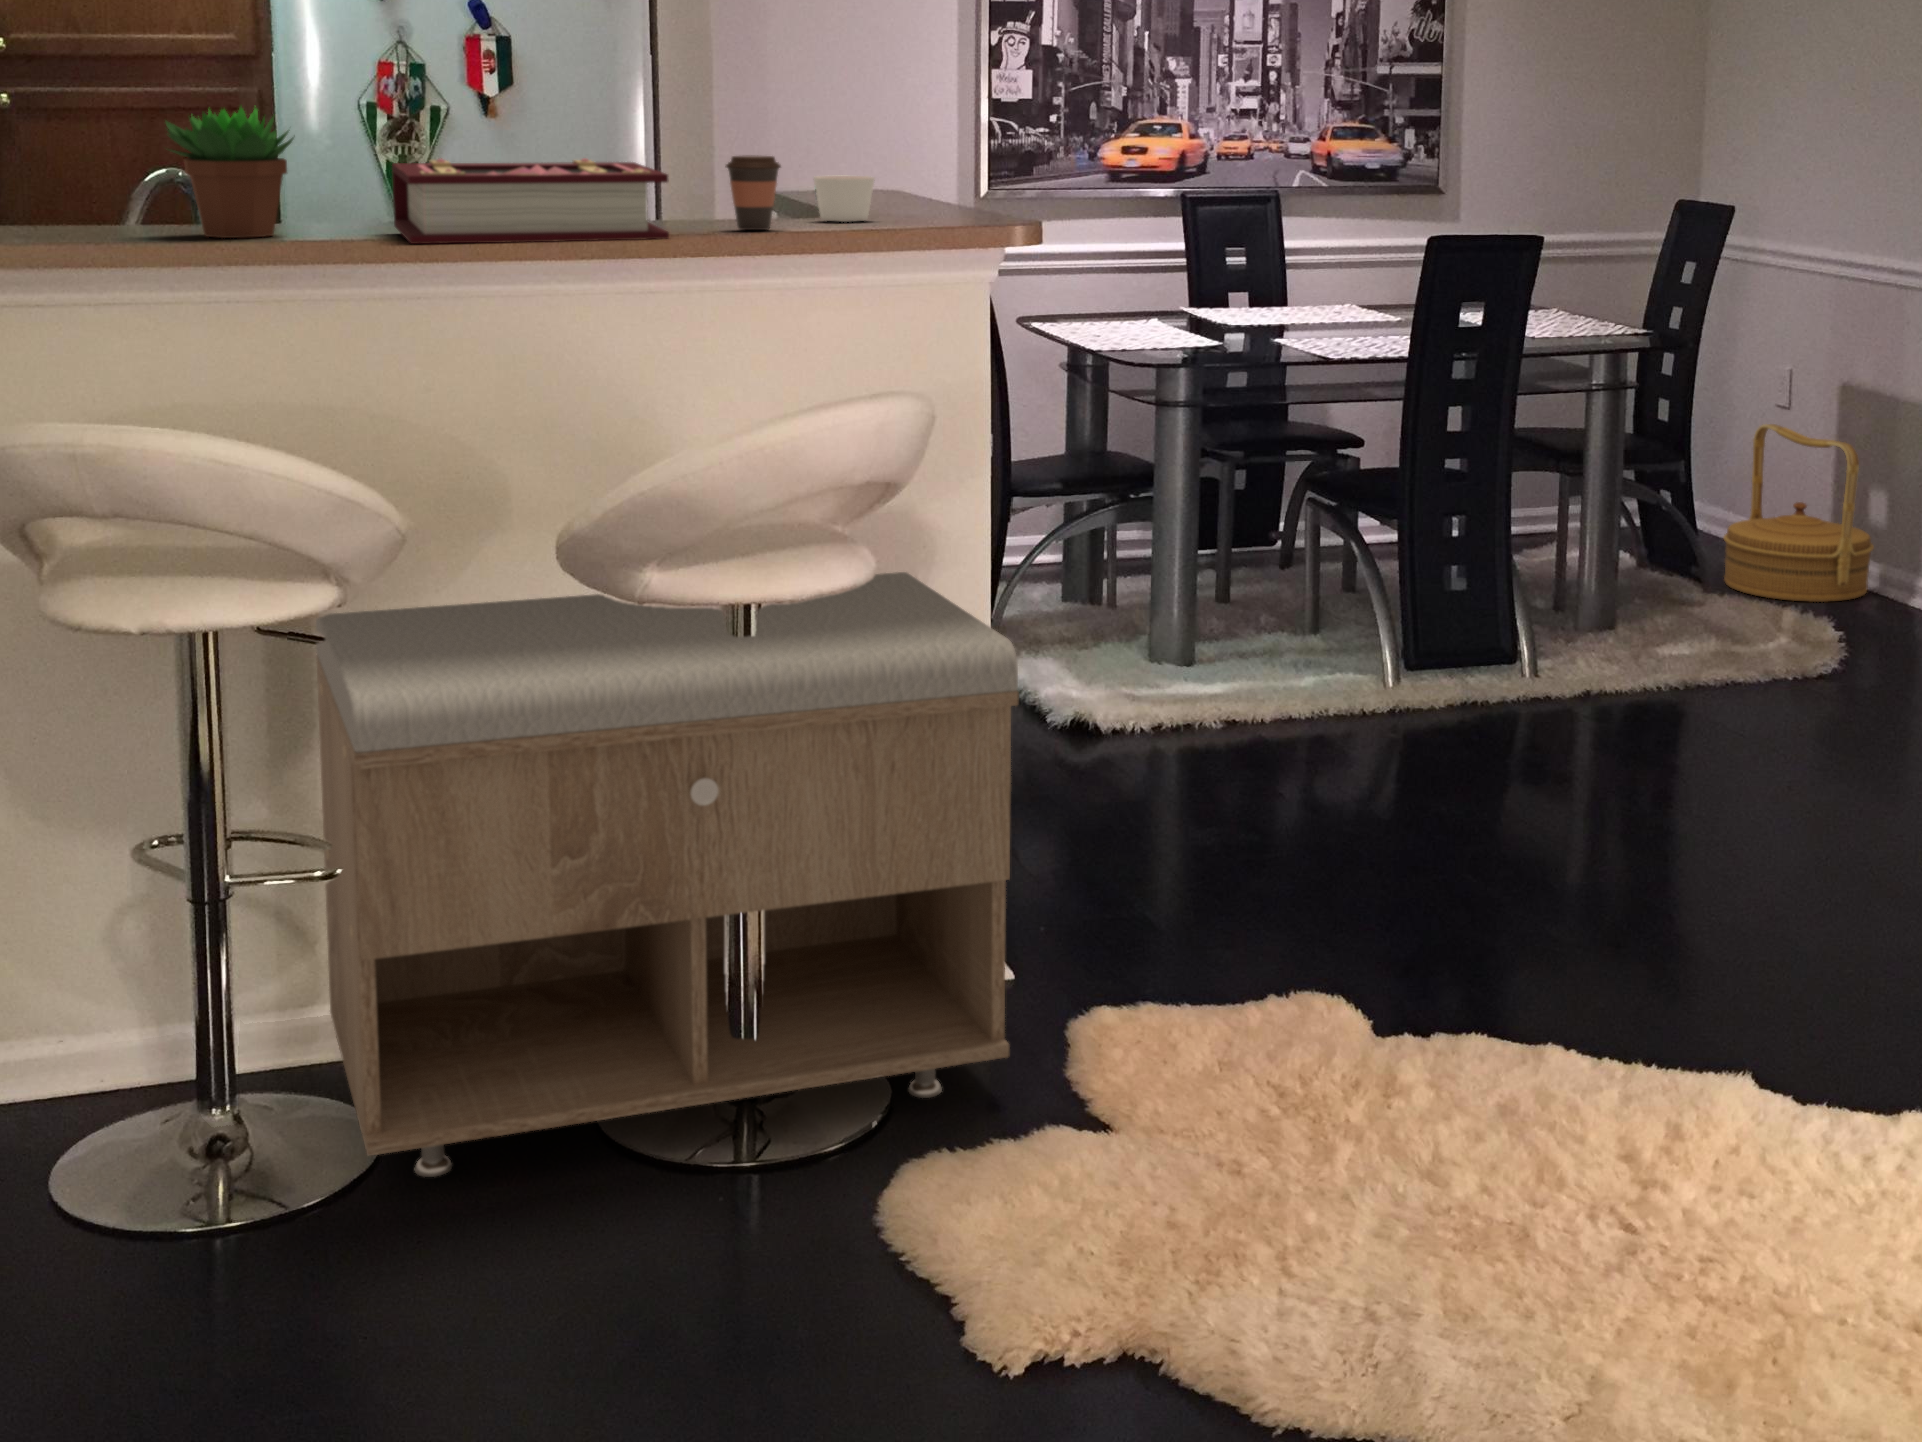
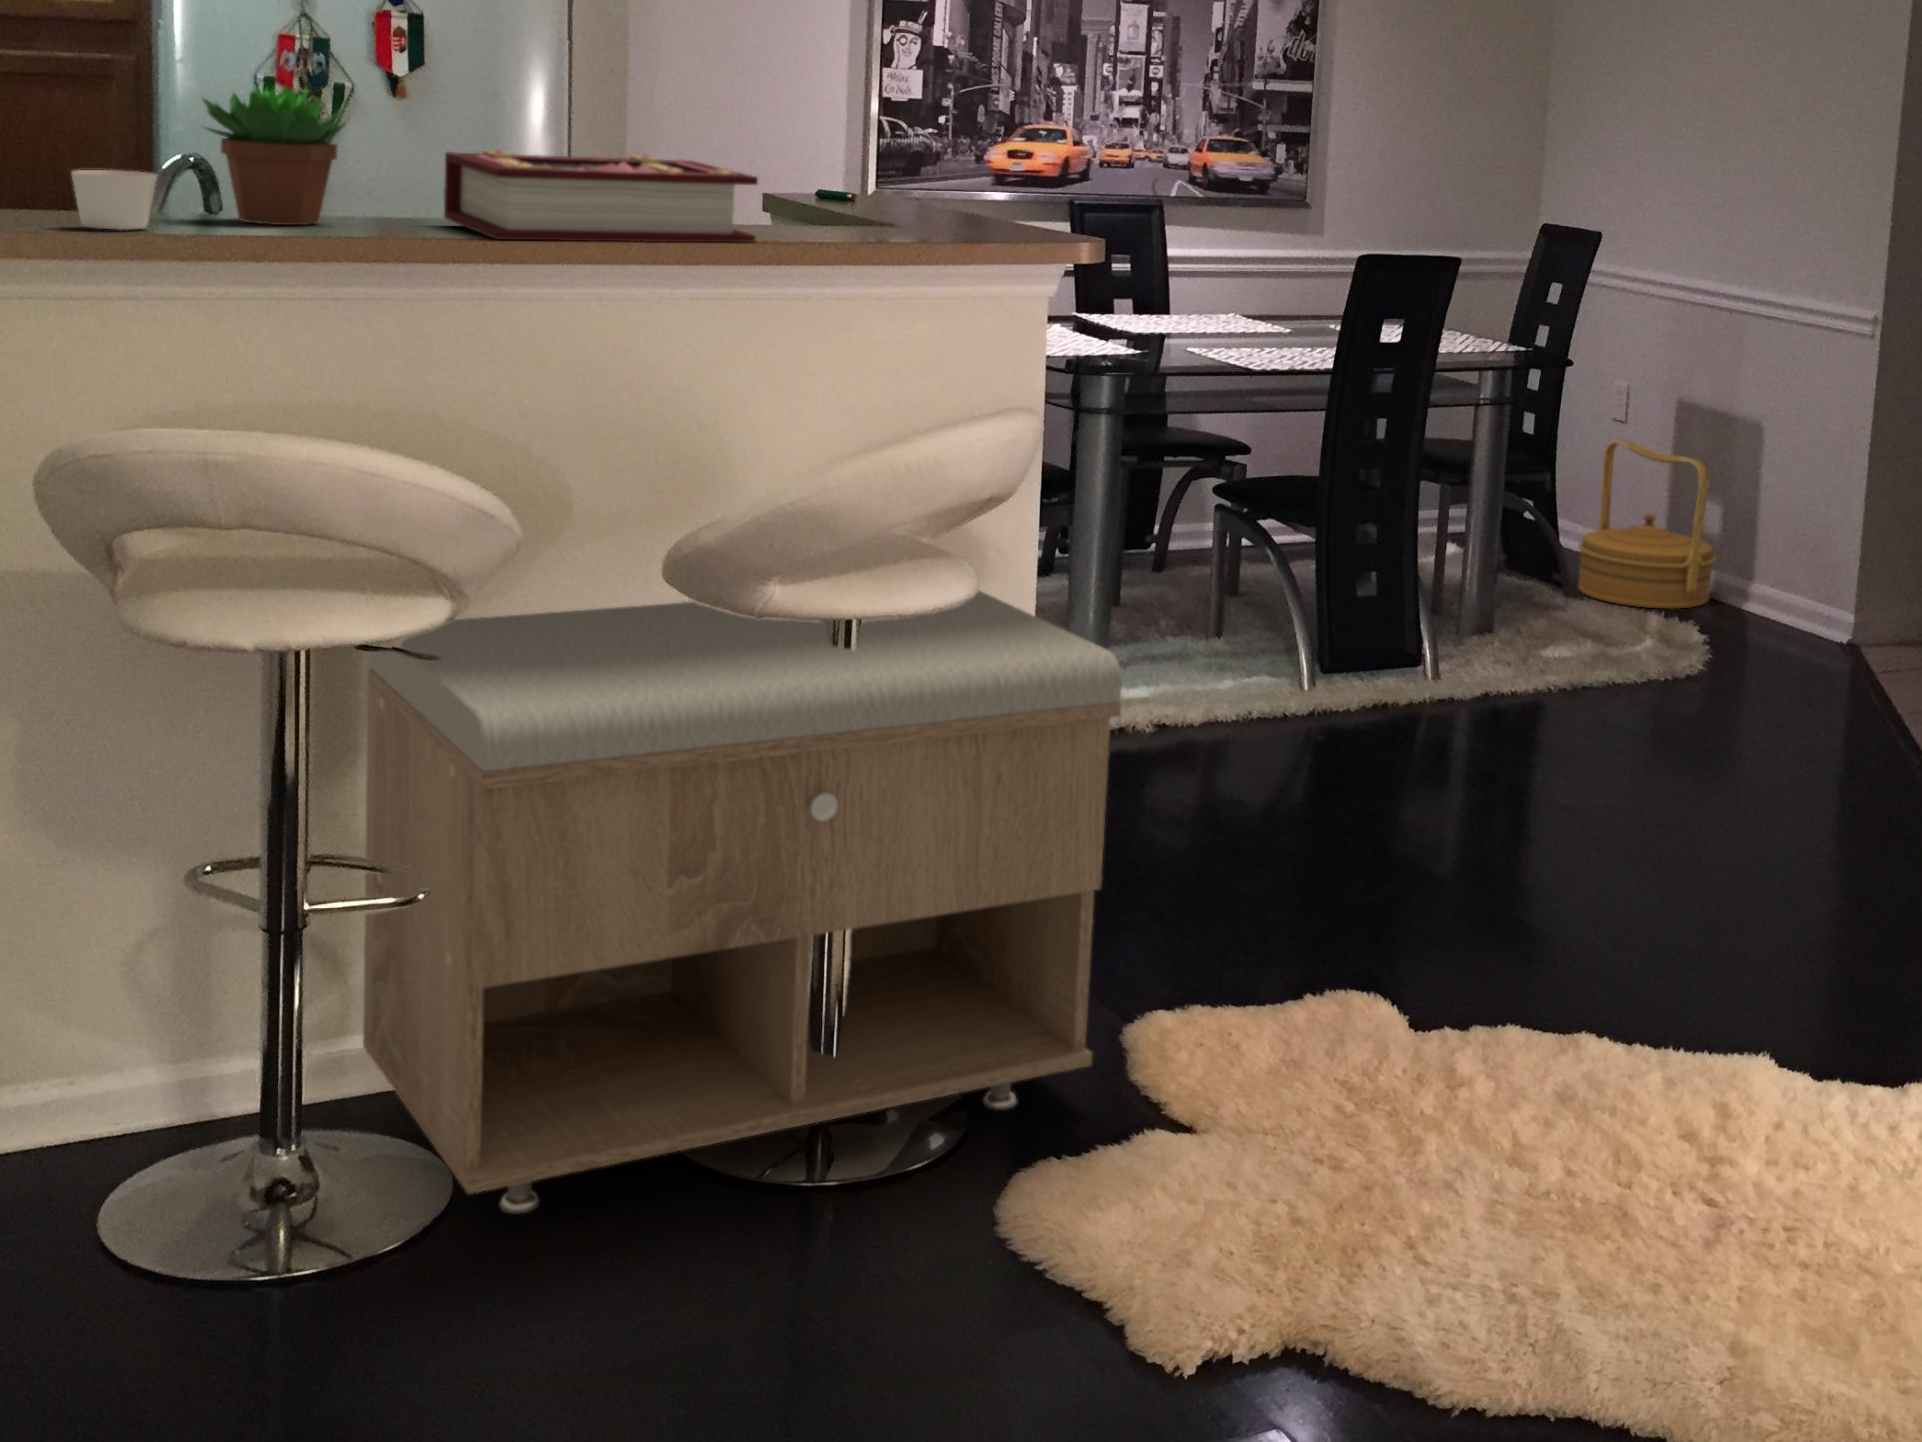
coffee cup: present [725,155,781,230] -> none [794,159,852,235]
candle: present [814,176,874,222] -> present [72,170,157,230]

